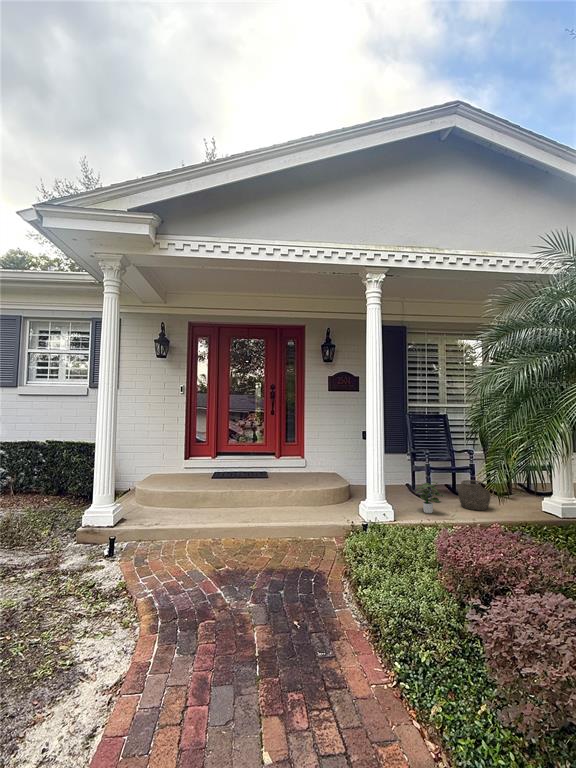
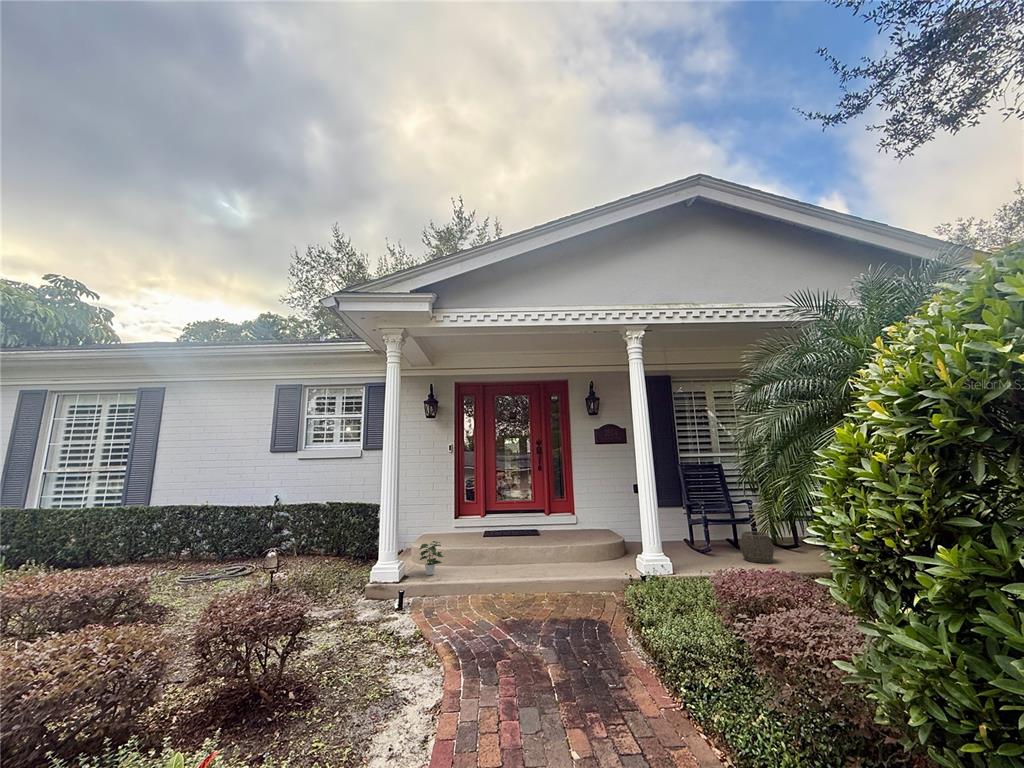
potted plant: present [416,481,445,513] -> present [420,541,443,575]

